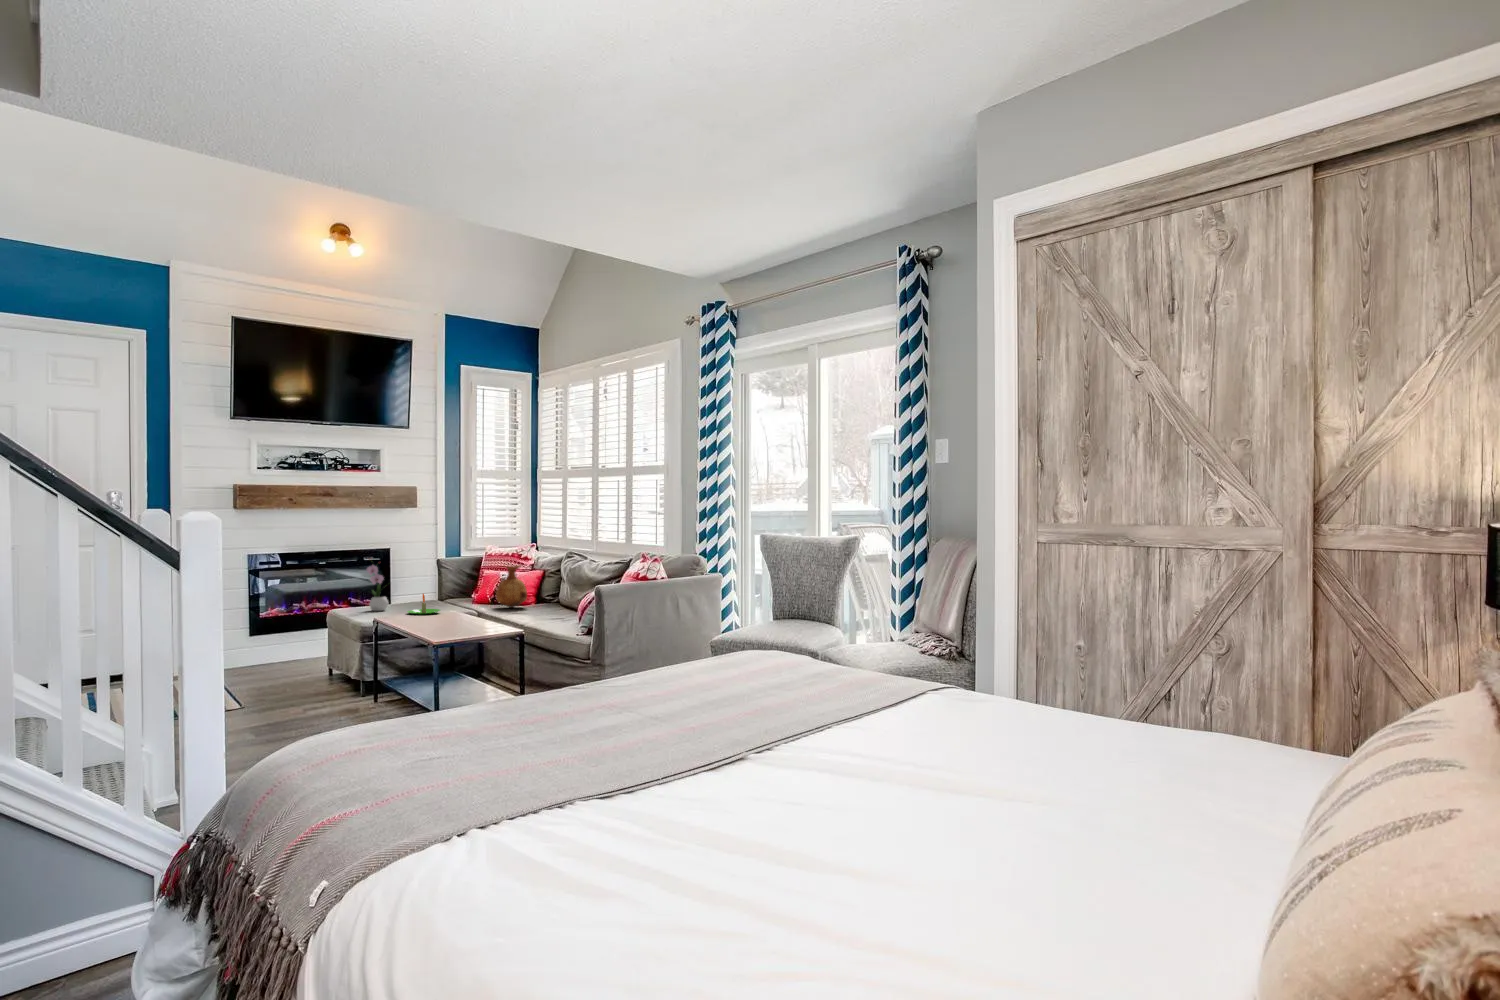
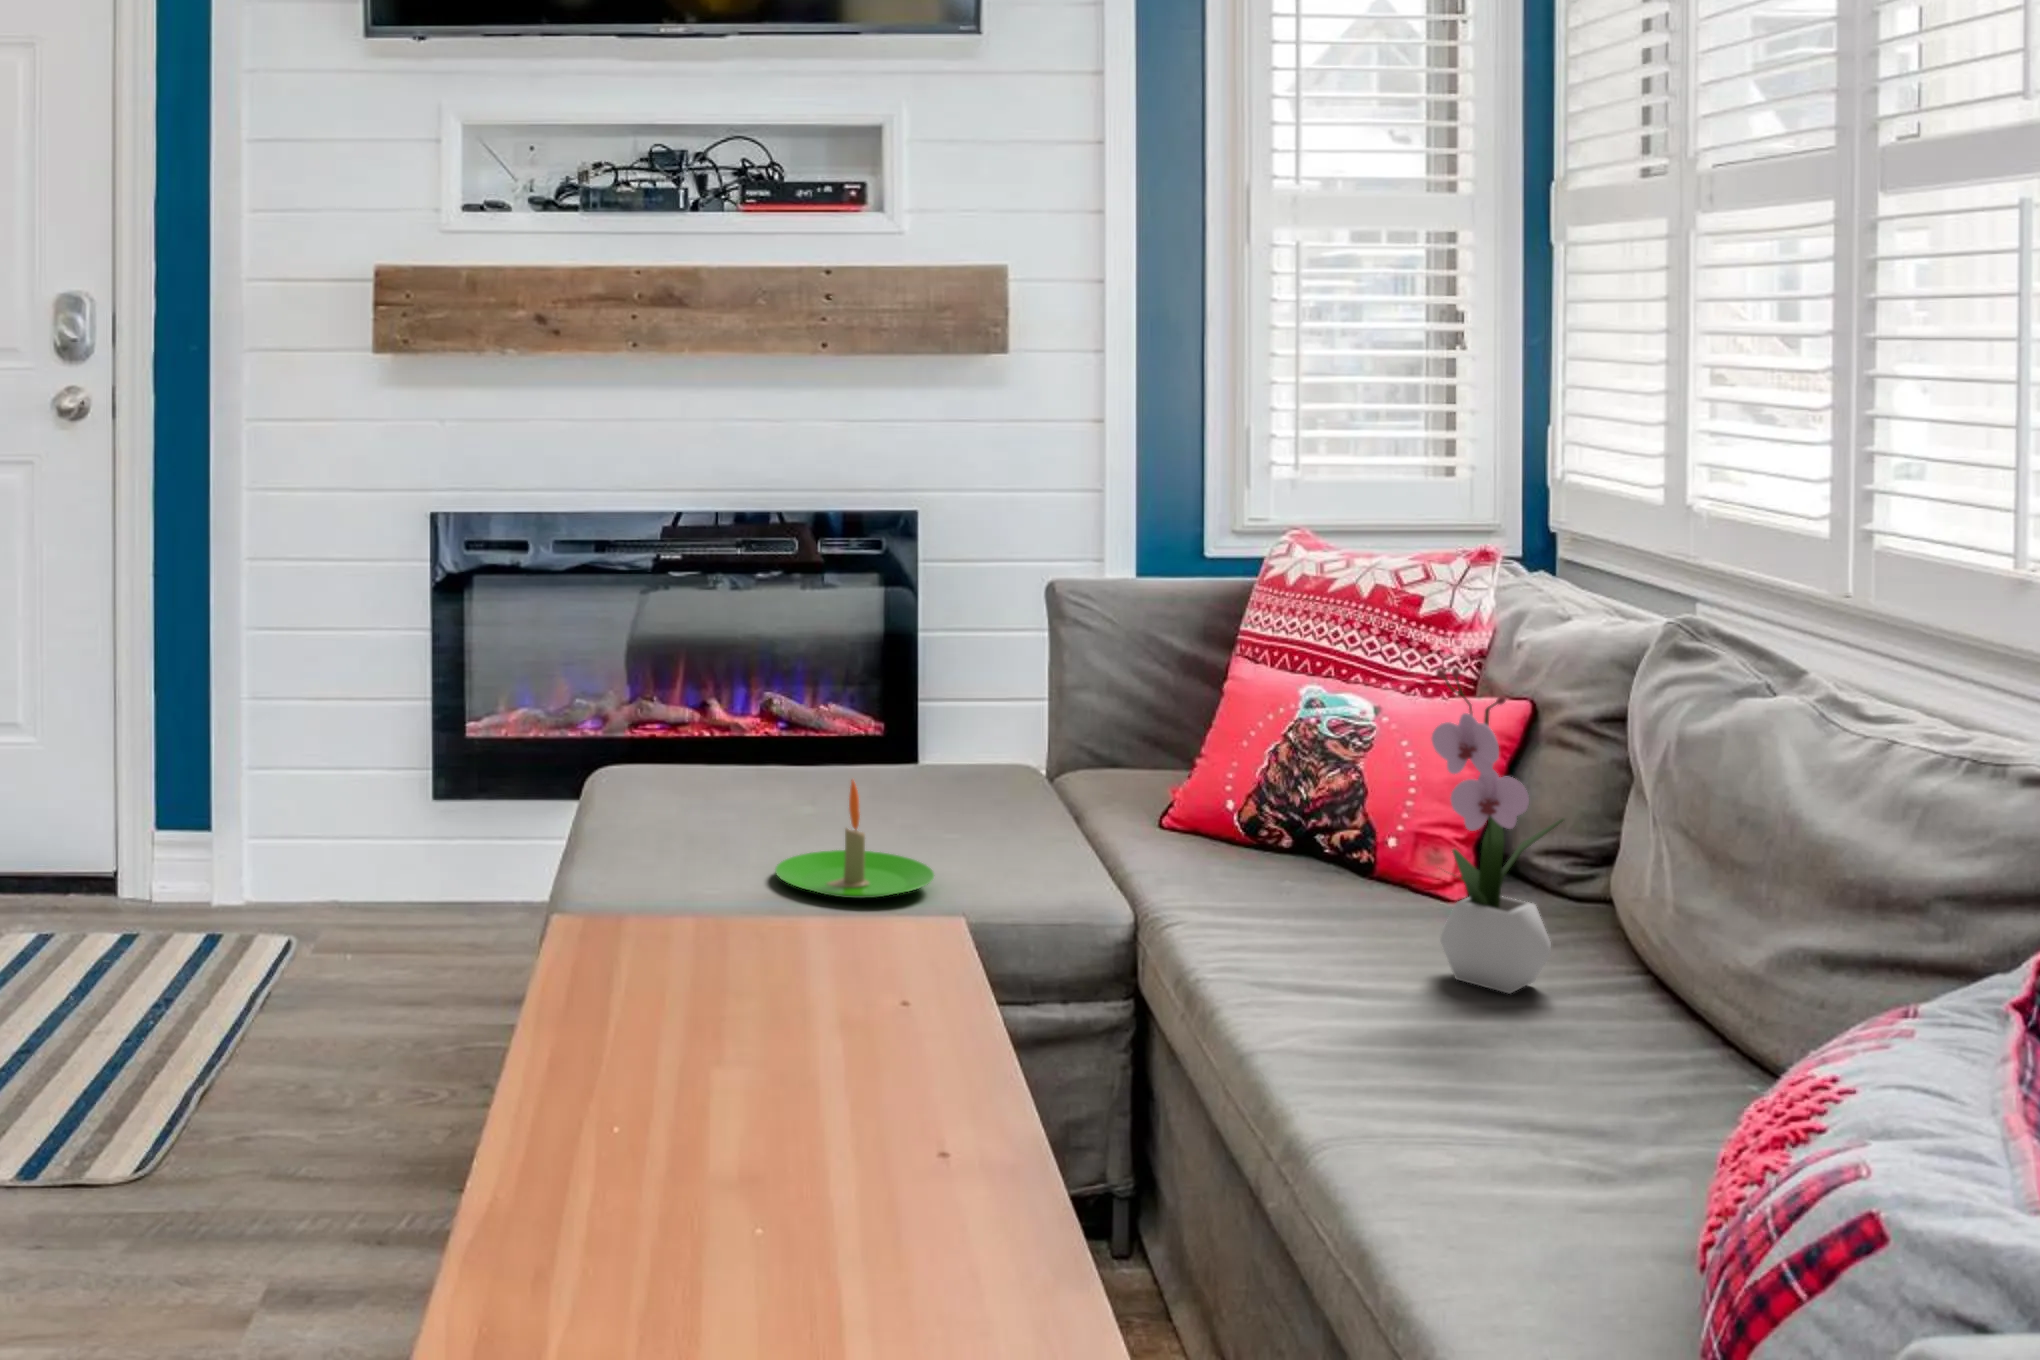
flower arrangement: present [367,559,388,611] -> present [1432,667,1564,993]
vase: present [496,565,527,608] -> none [1253,663,1420,900]

